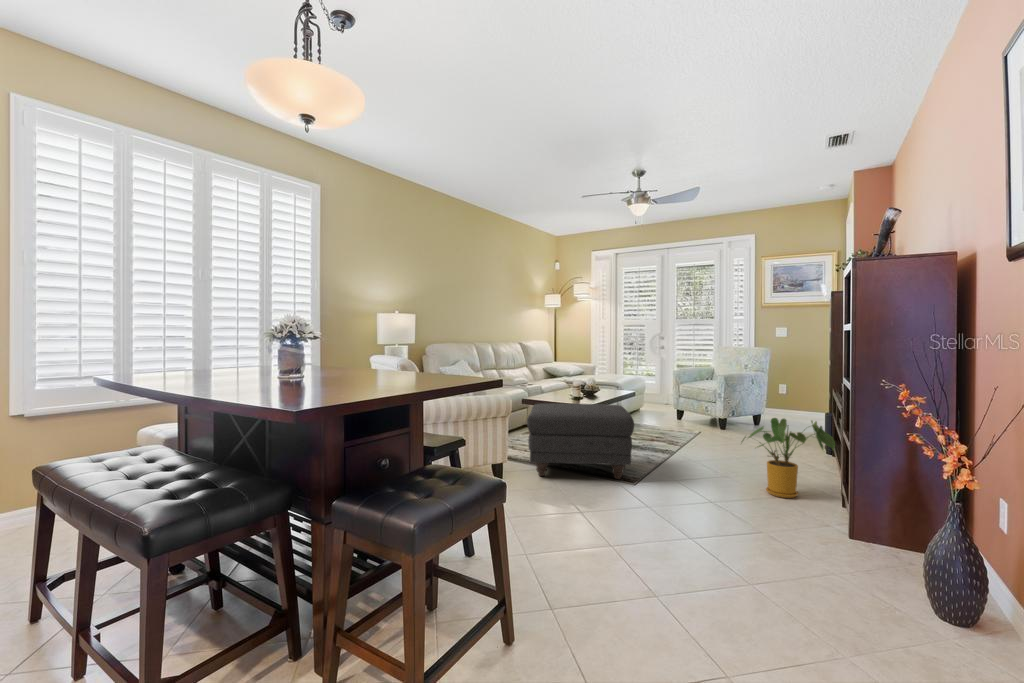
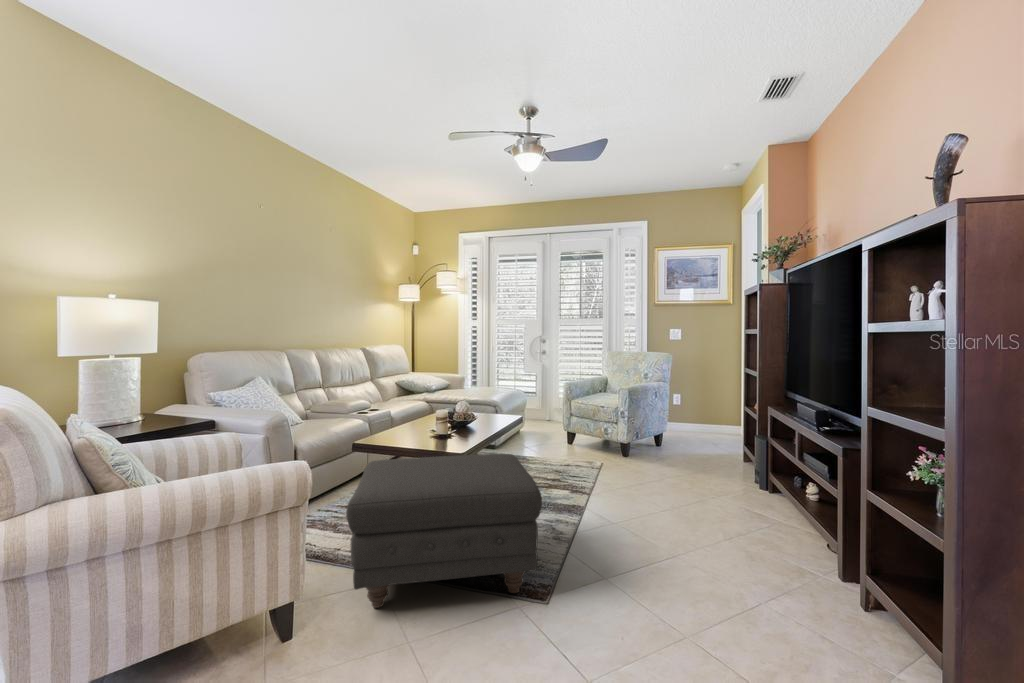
house plant: present [742,418,835,498] -> none [702,474,857,604]

